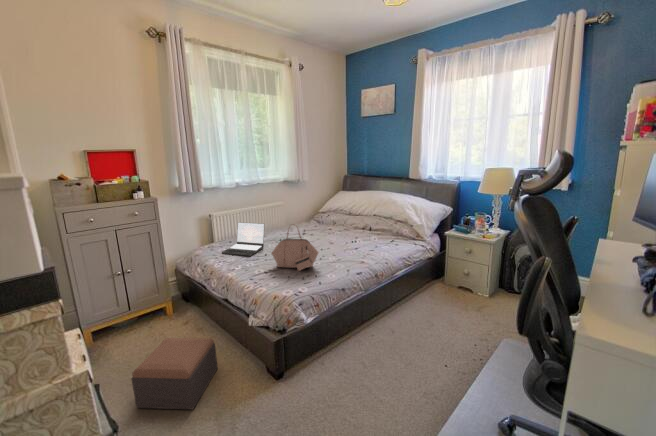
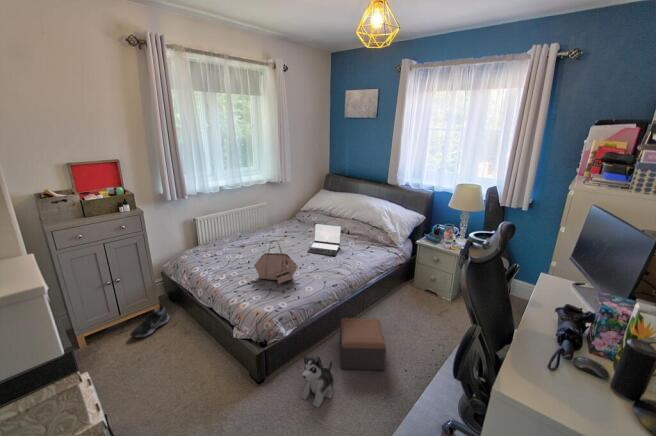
laptop: present [222,222,264,256] -> present [307,224,341,255]
shoe: none [139,301,182,334] -> present [131,305,169,338]
footstool: present [132,338,218,409] -> present [340,318,386,370]
plush toy: none [326,341,365,405] -> present [300,354,334,407]

